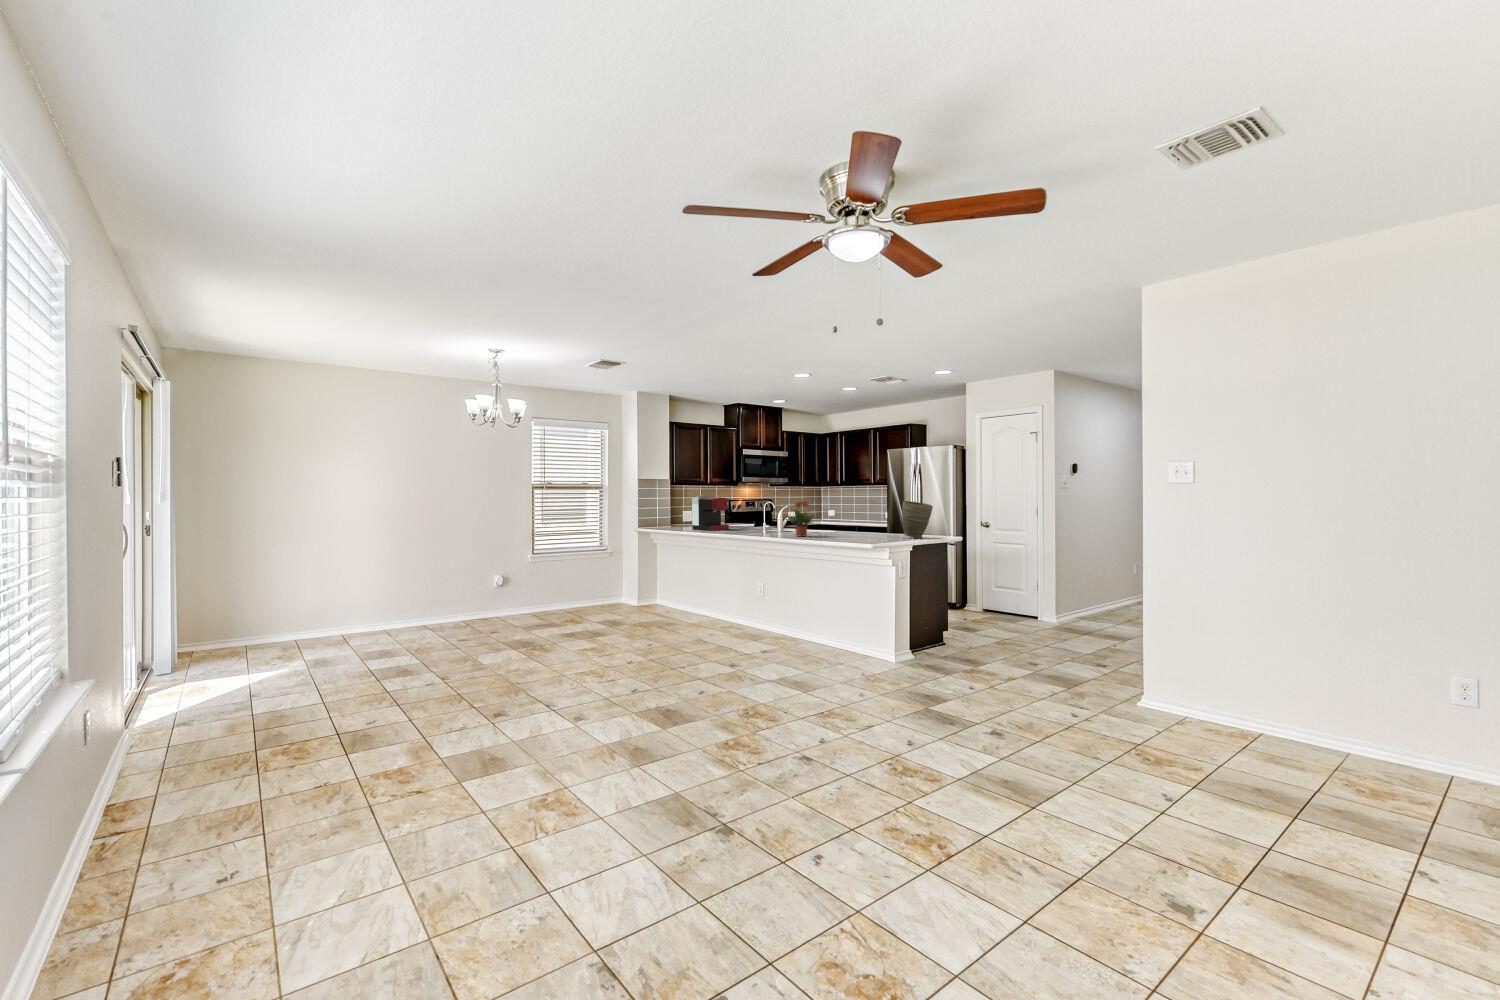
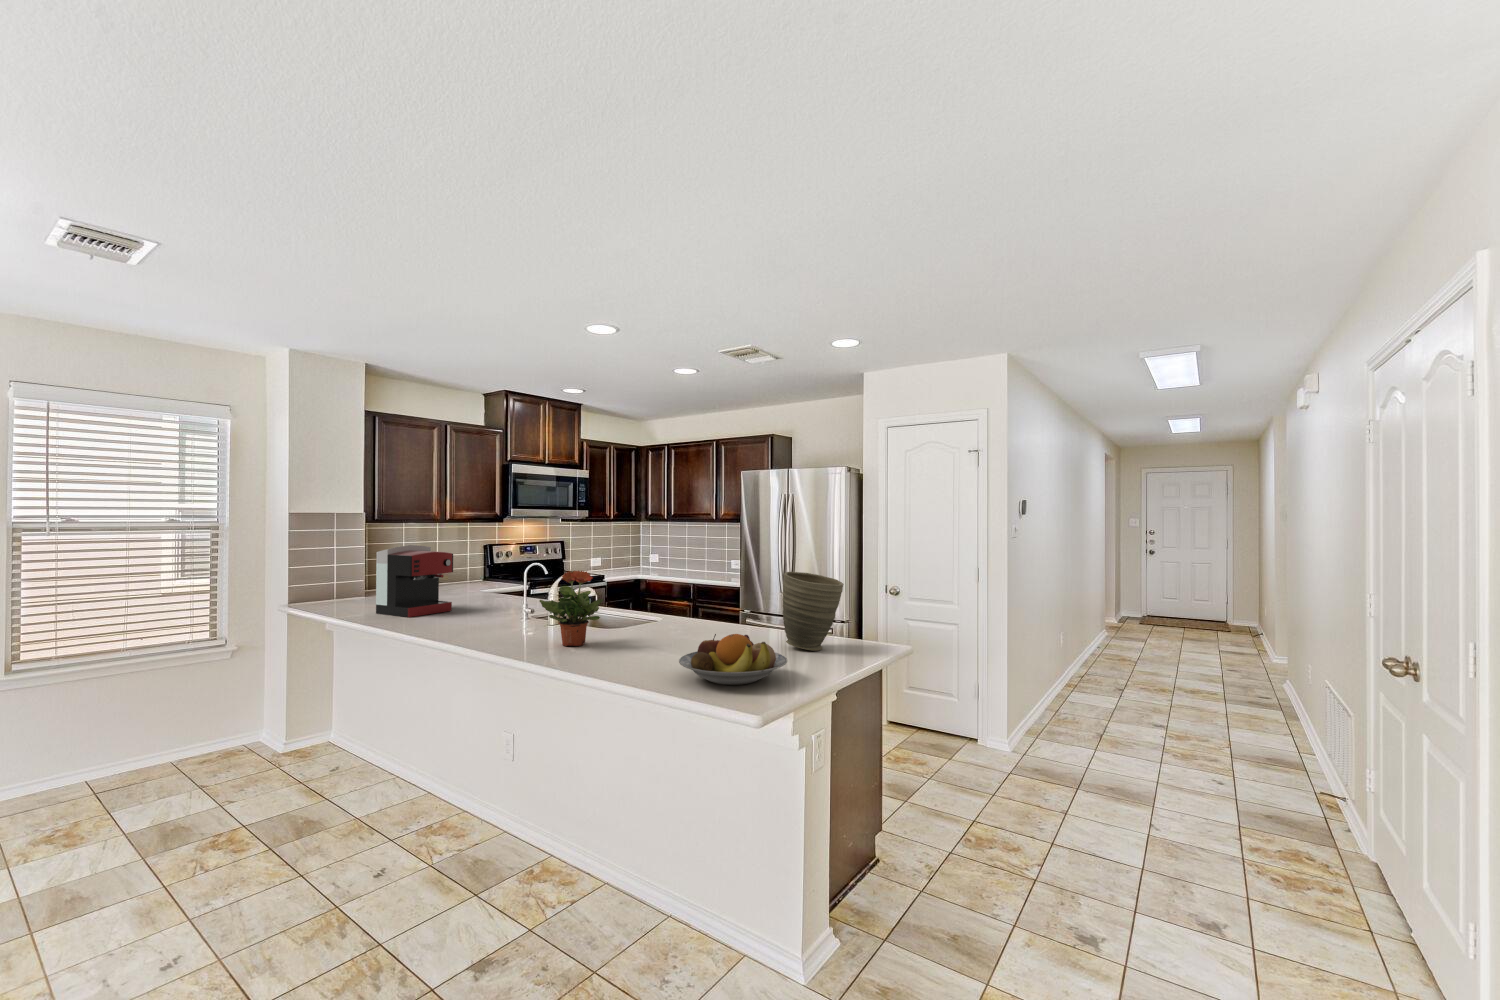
fruit bowl: none [852,522,900,543] -> present [679,634,787,685]

